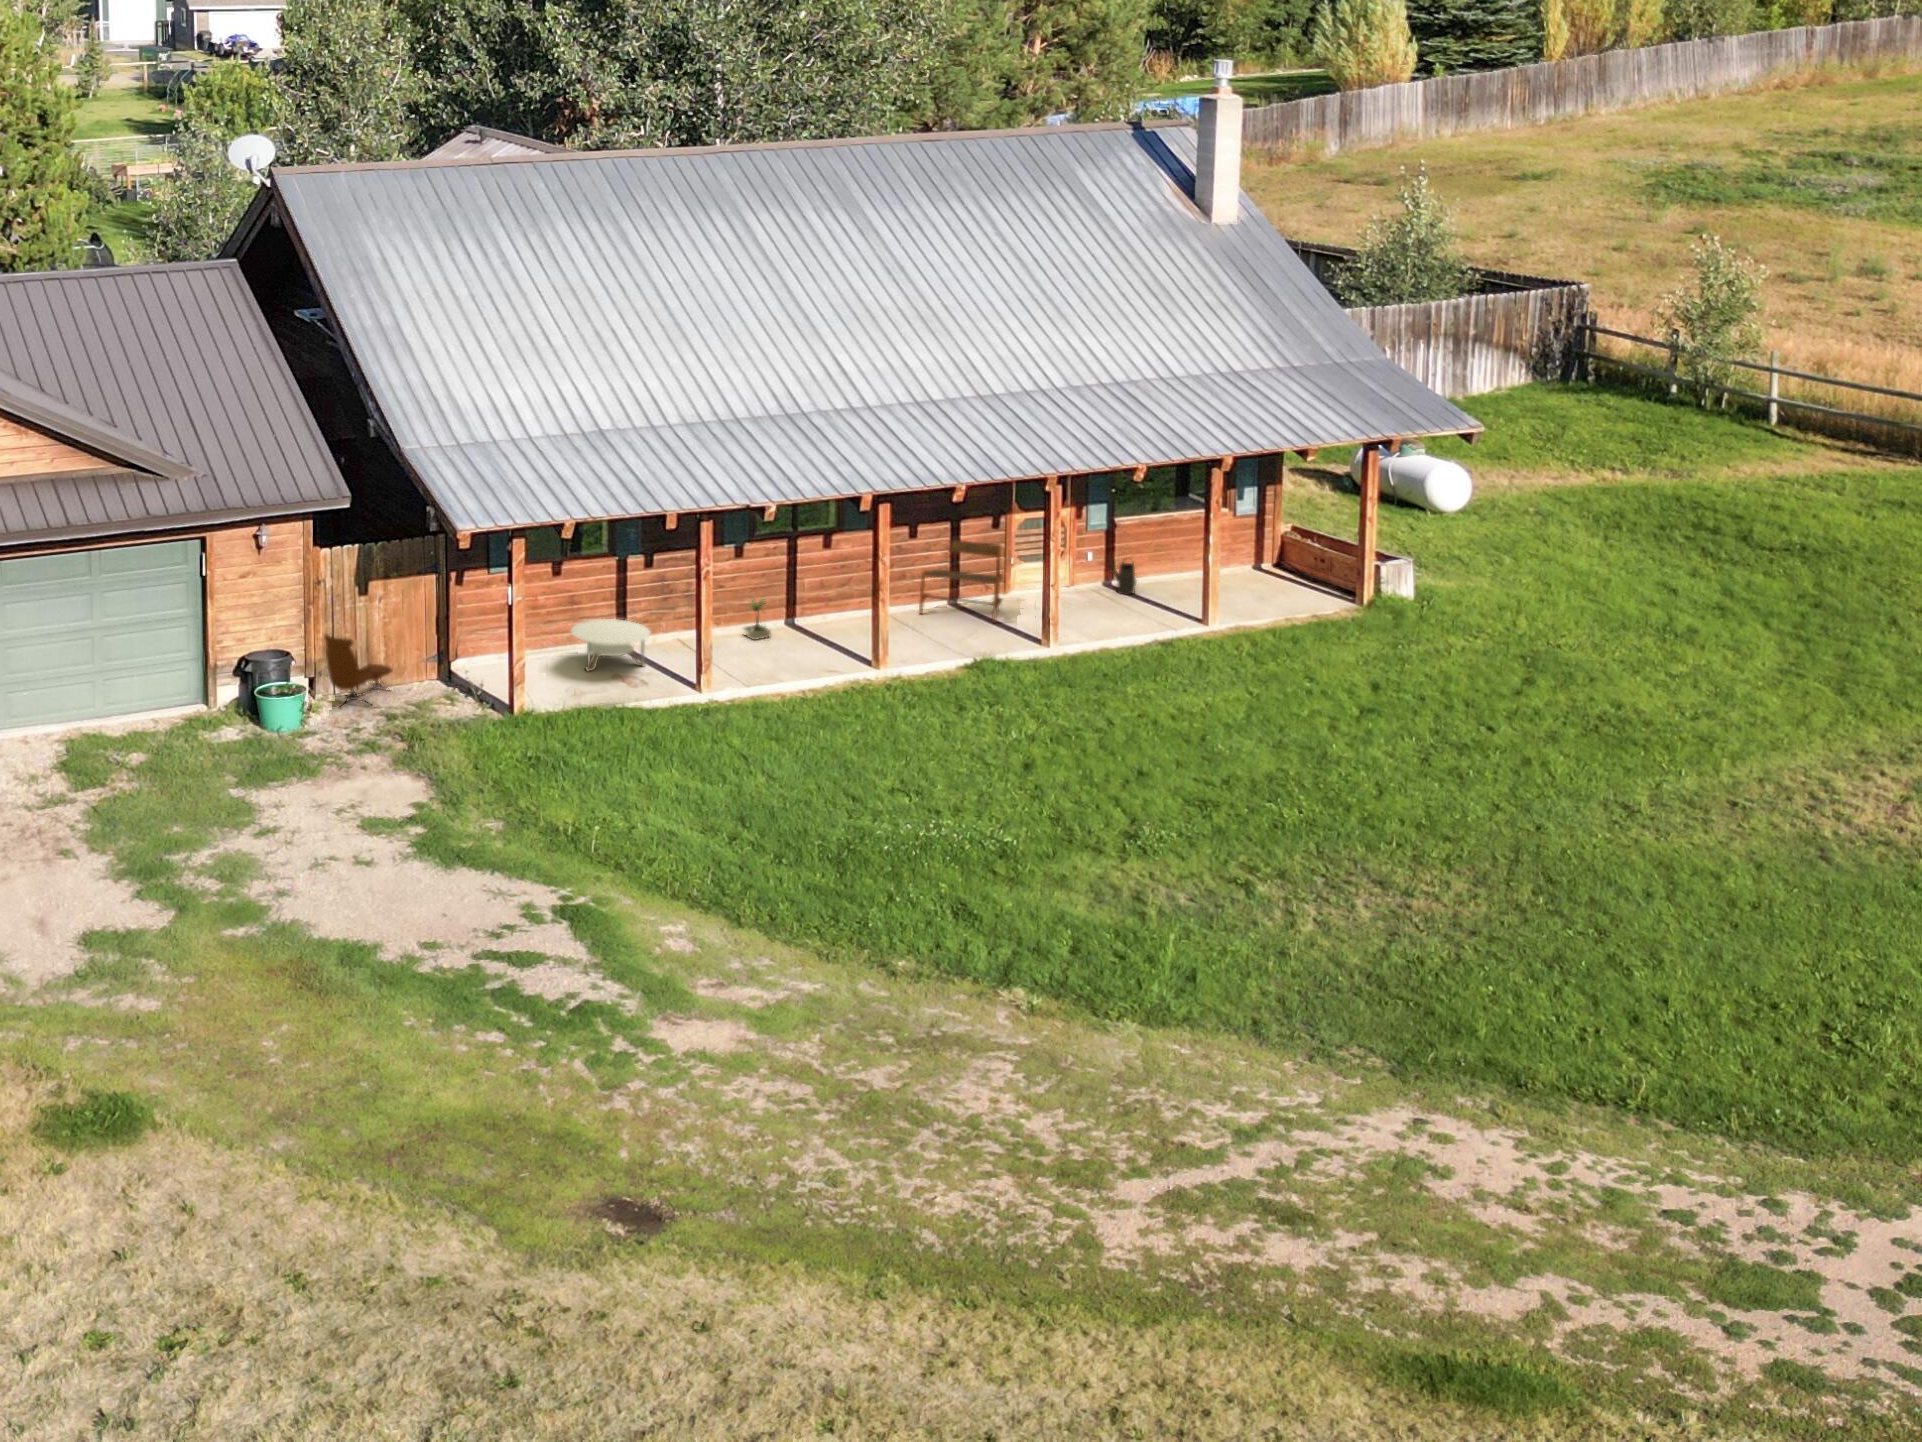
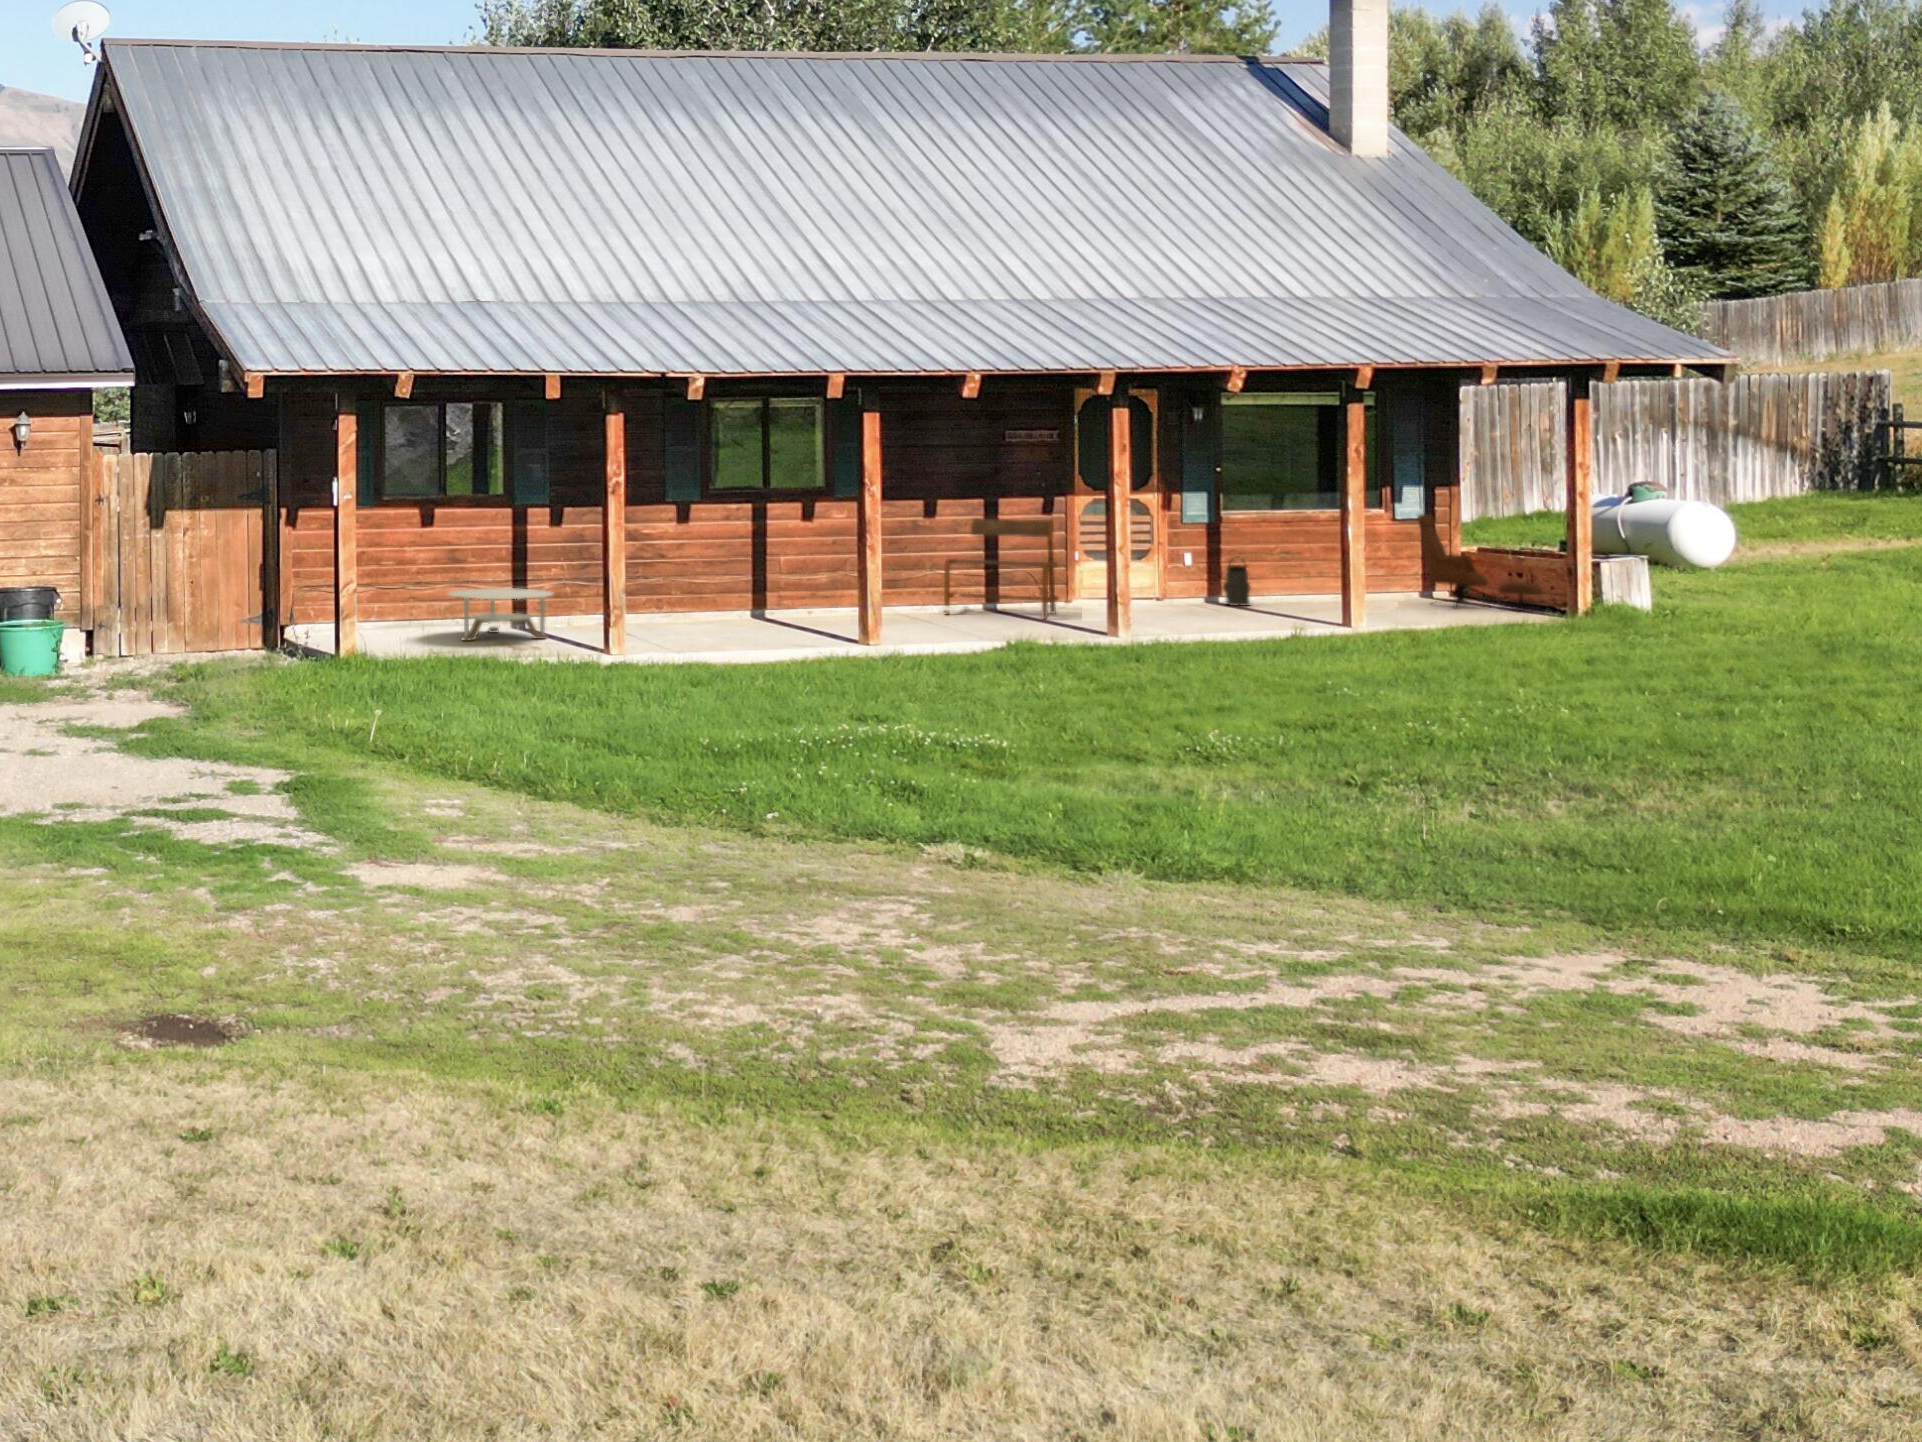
potted plant: present [744,599,771,640] -> none [694,572,732,626]
lounge chair: present [324,635,392,705] -> present [1417,514,1543,609]

